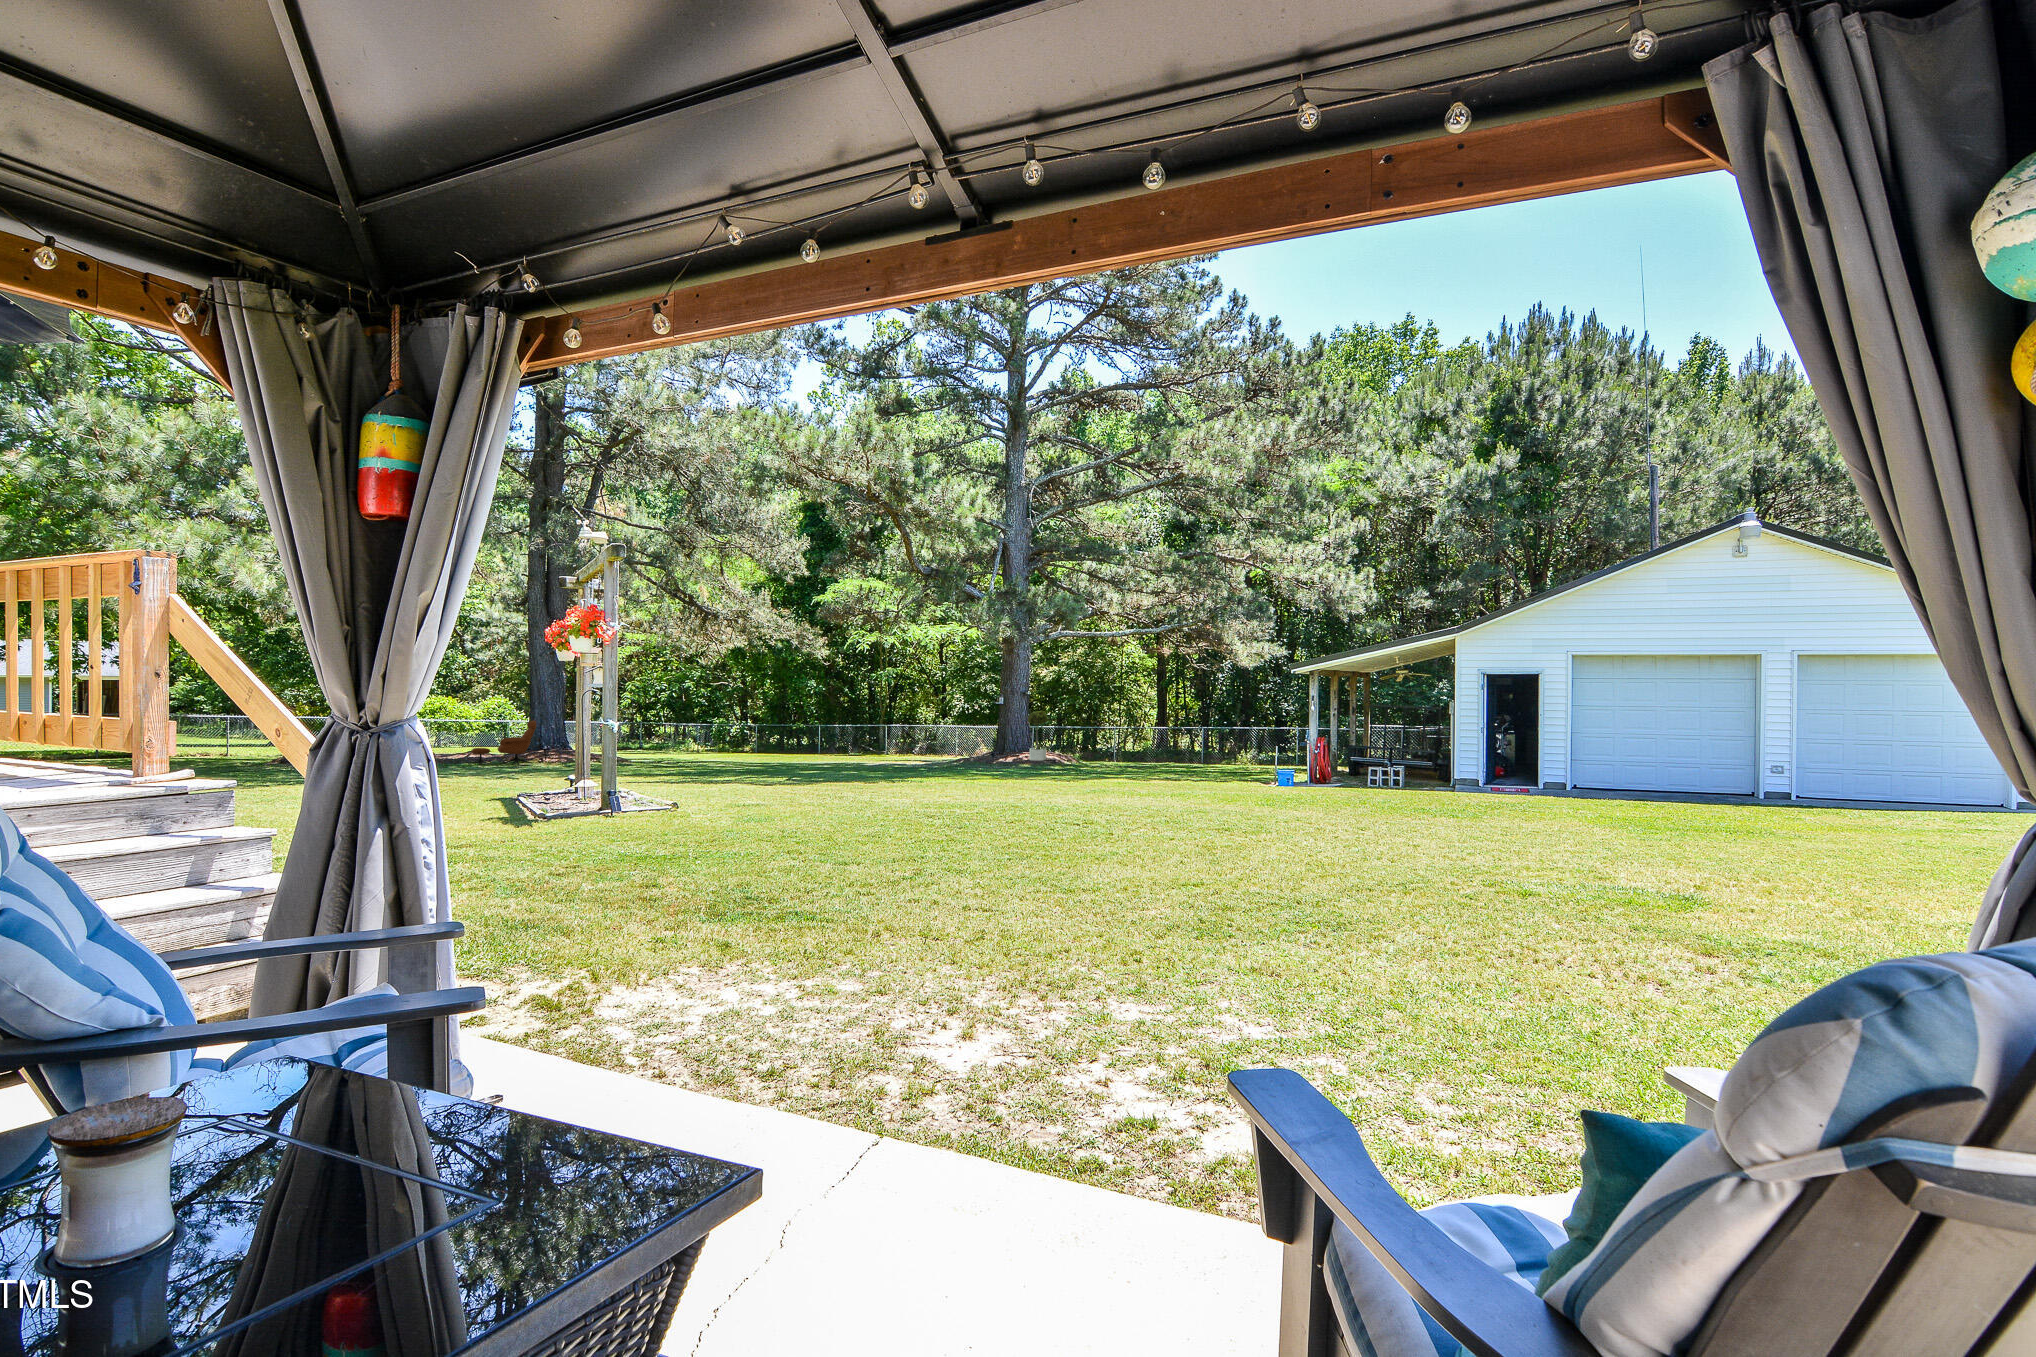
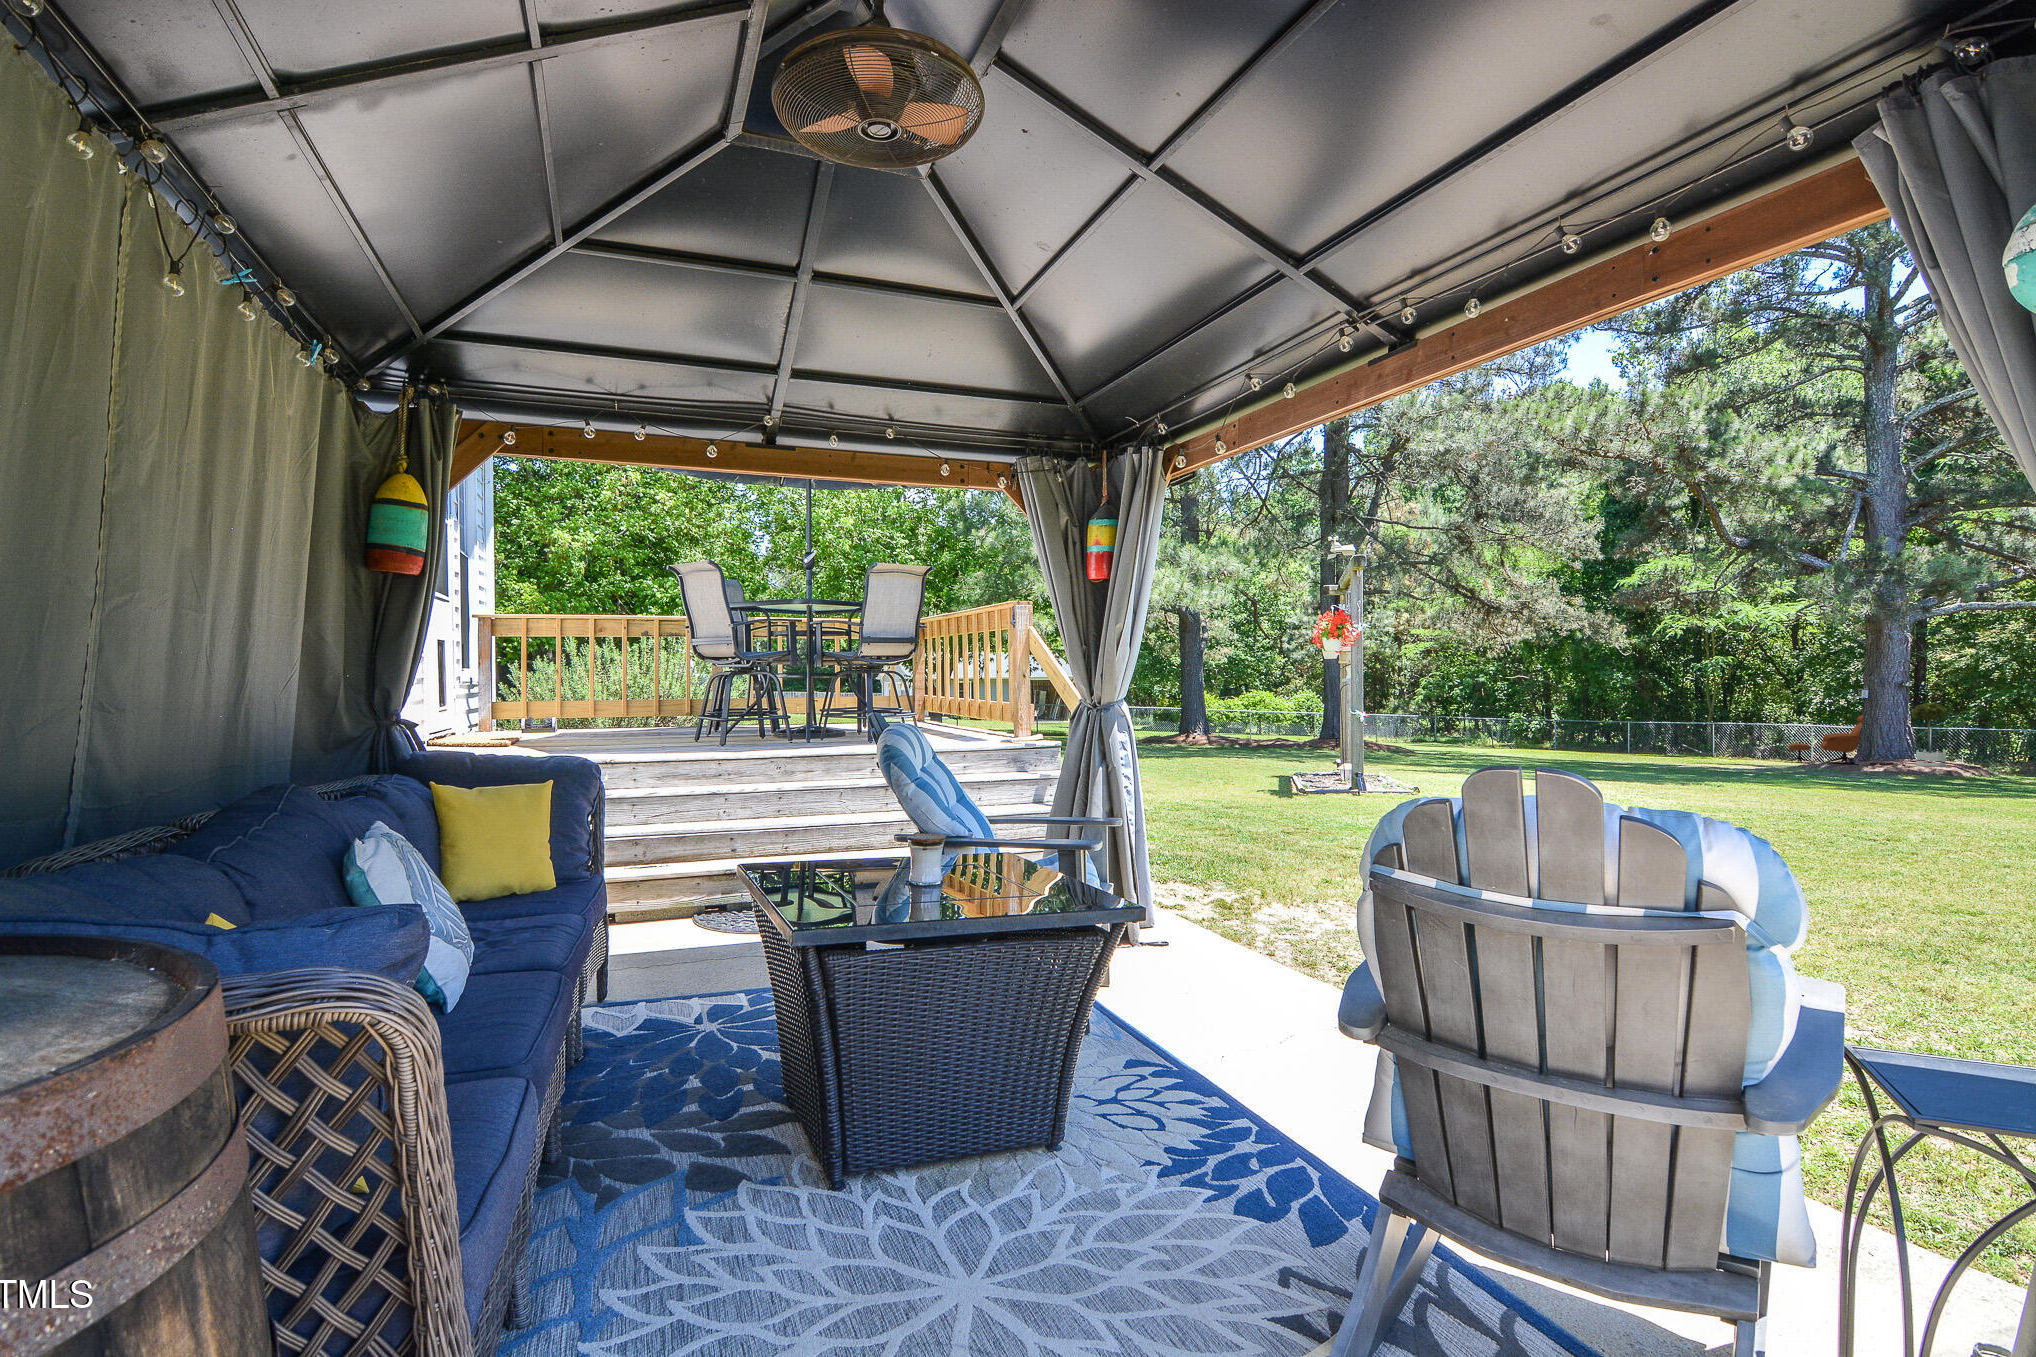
lounge chair: present [469,720,536,765] -> present [1785,715,1863,764]

